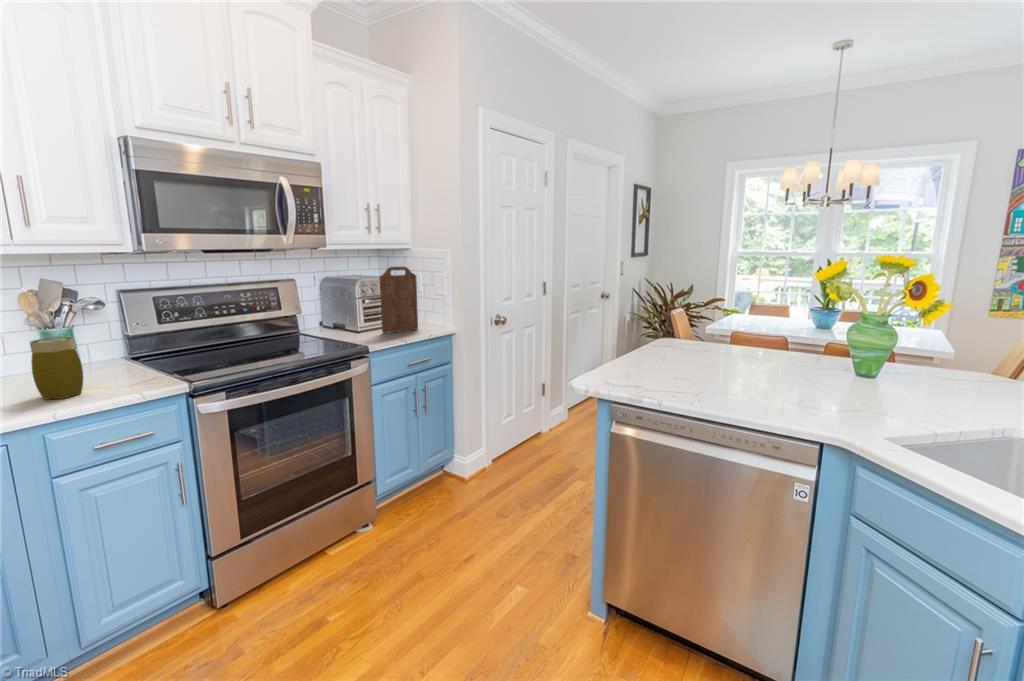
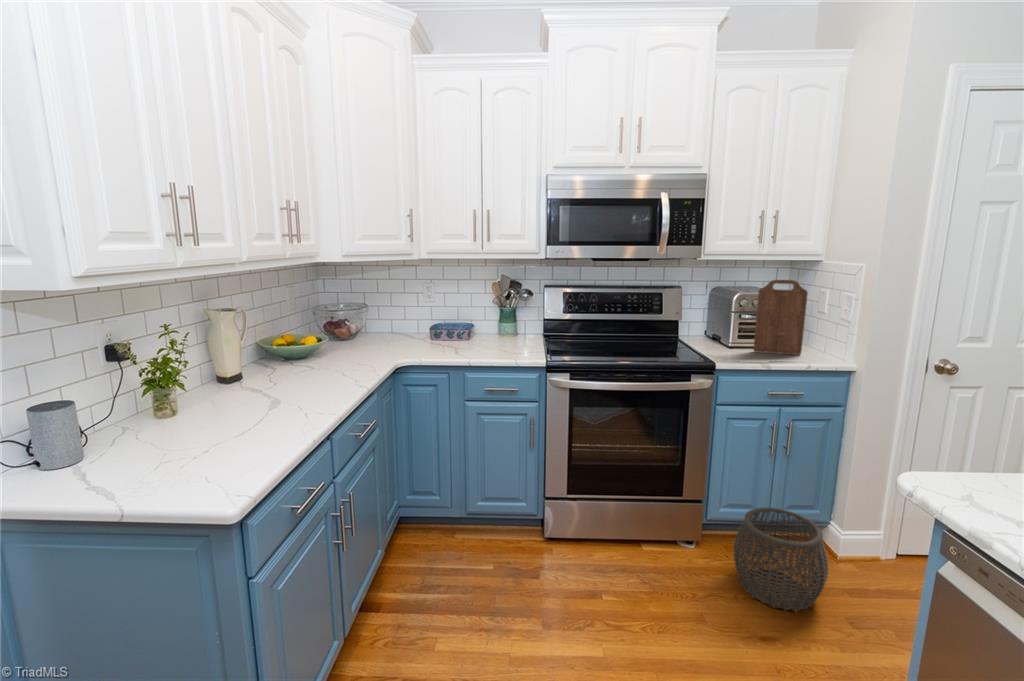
jar: present [30,337,83,400] -> none [473,314,499,354]
woven basket: none [413,457,484,539] -> present [733,507,829,611]

